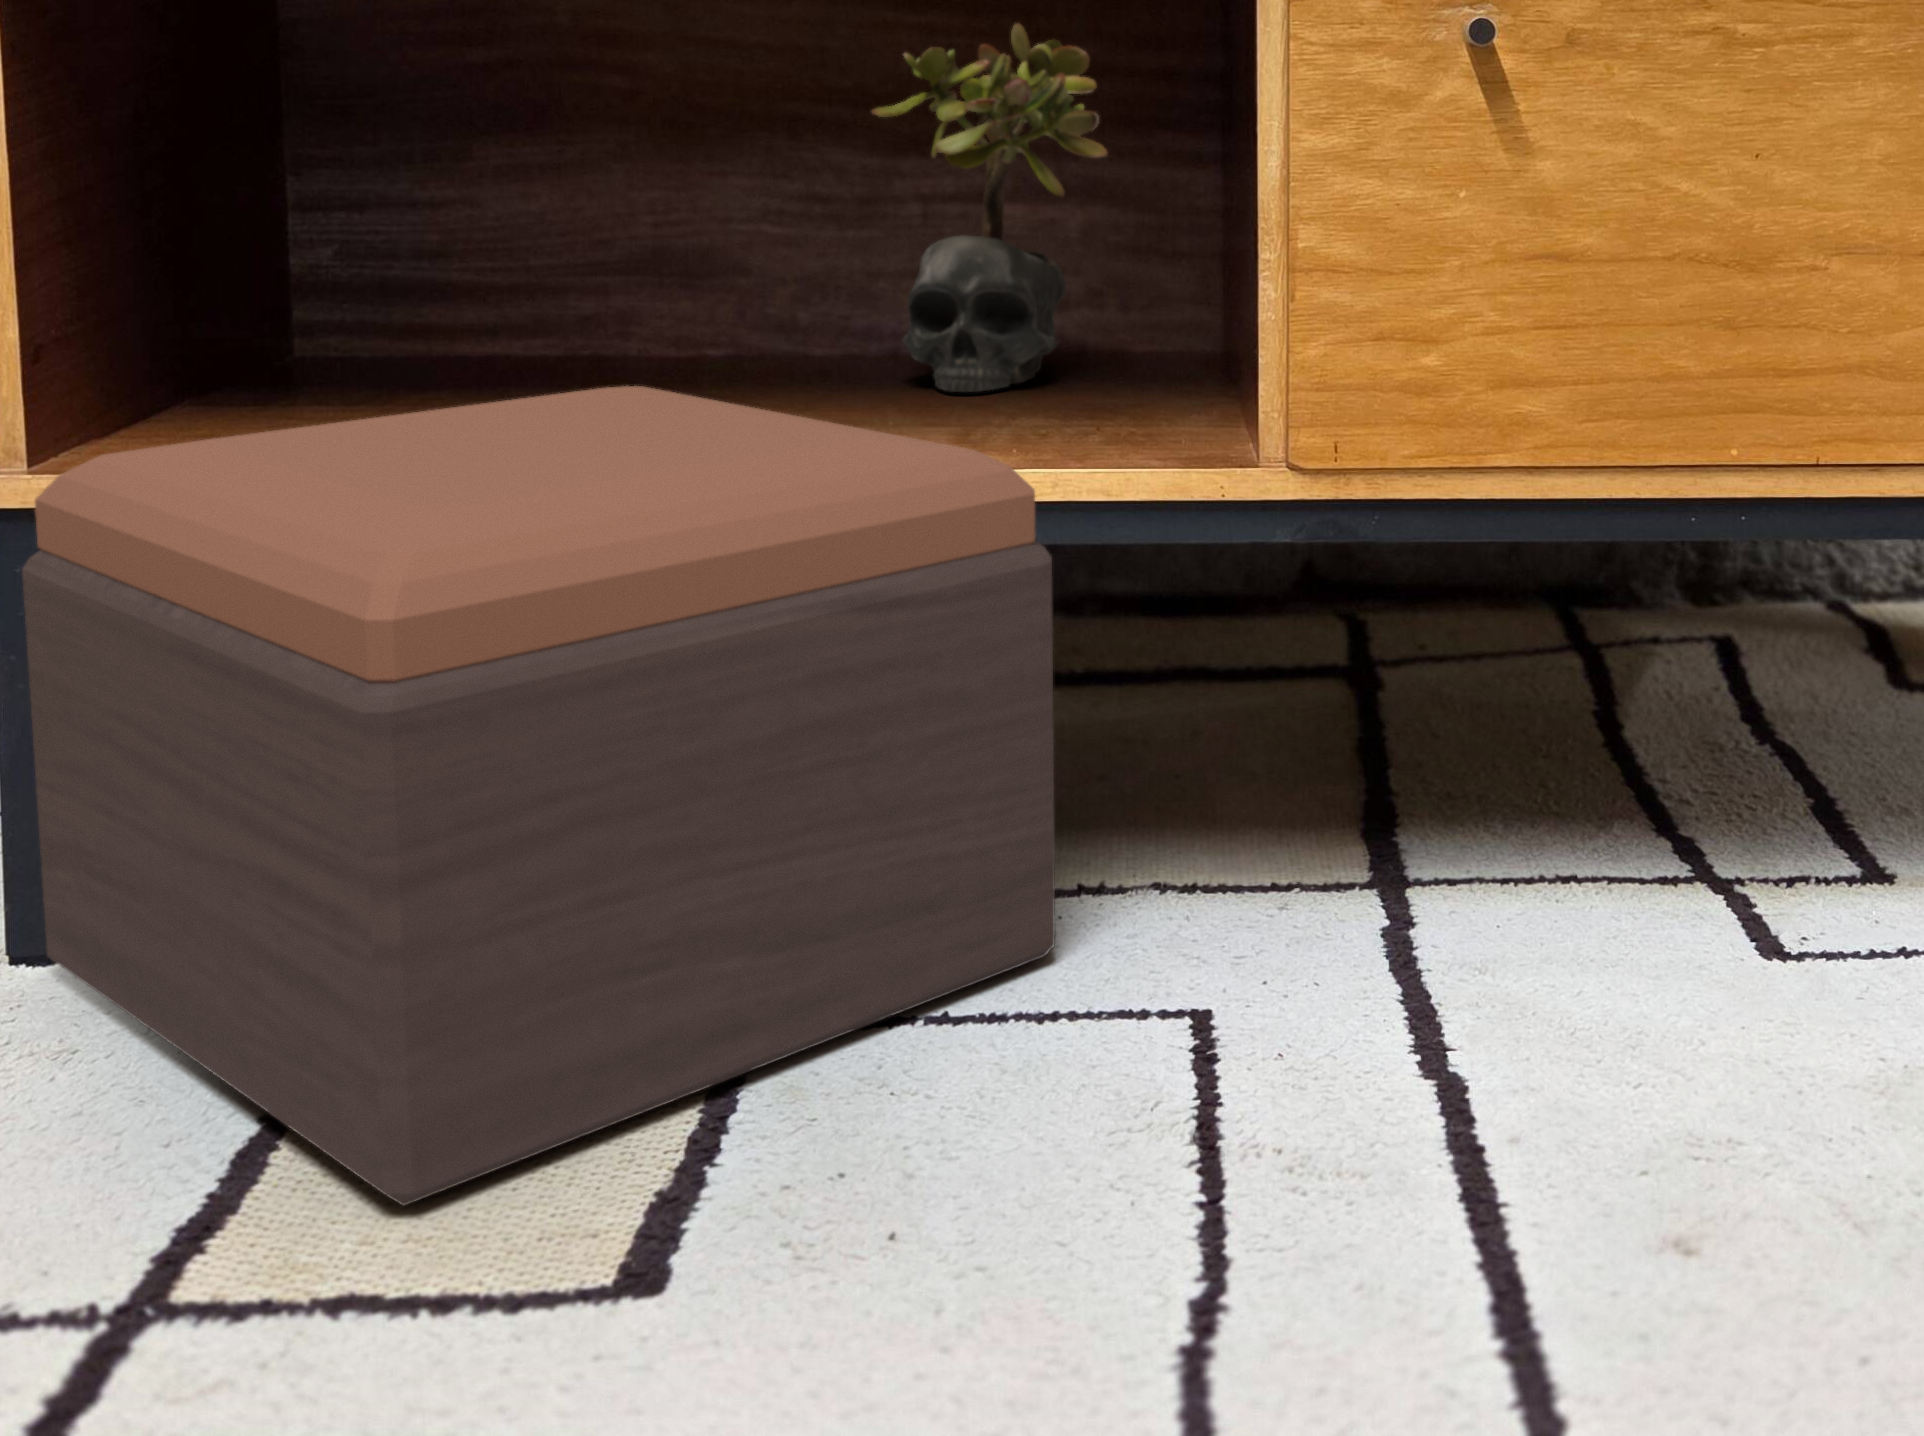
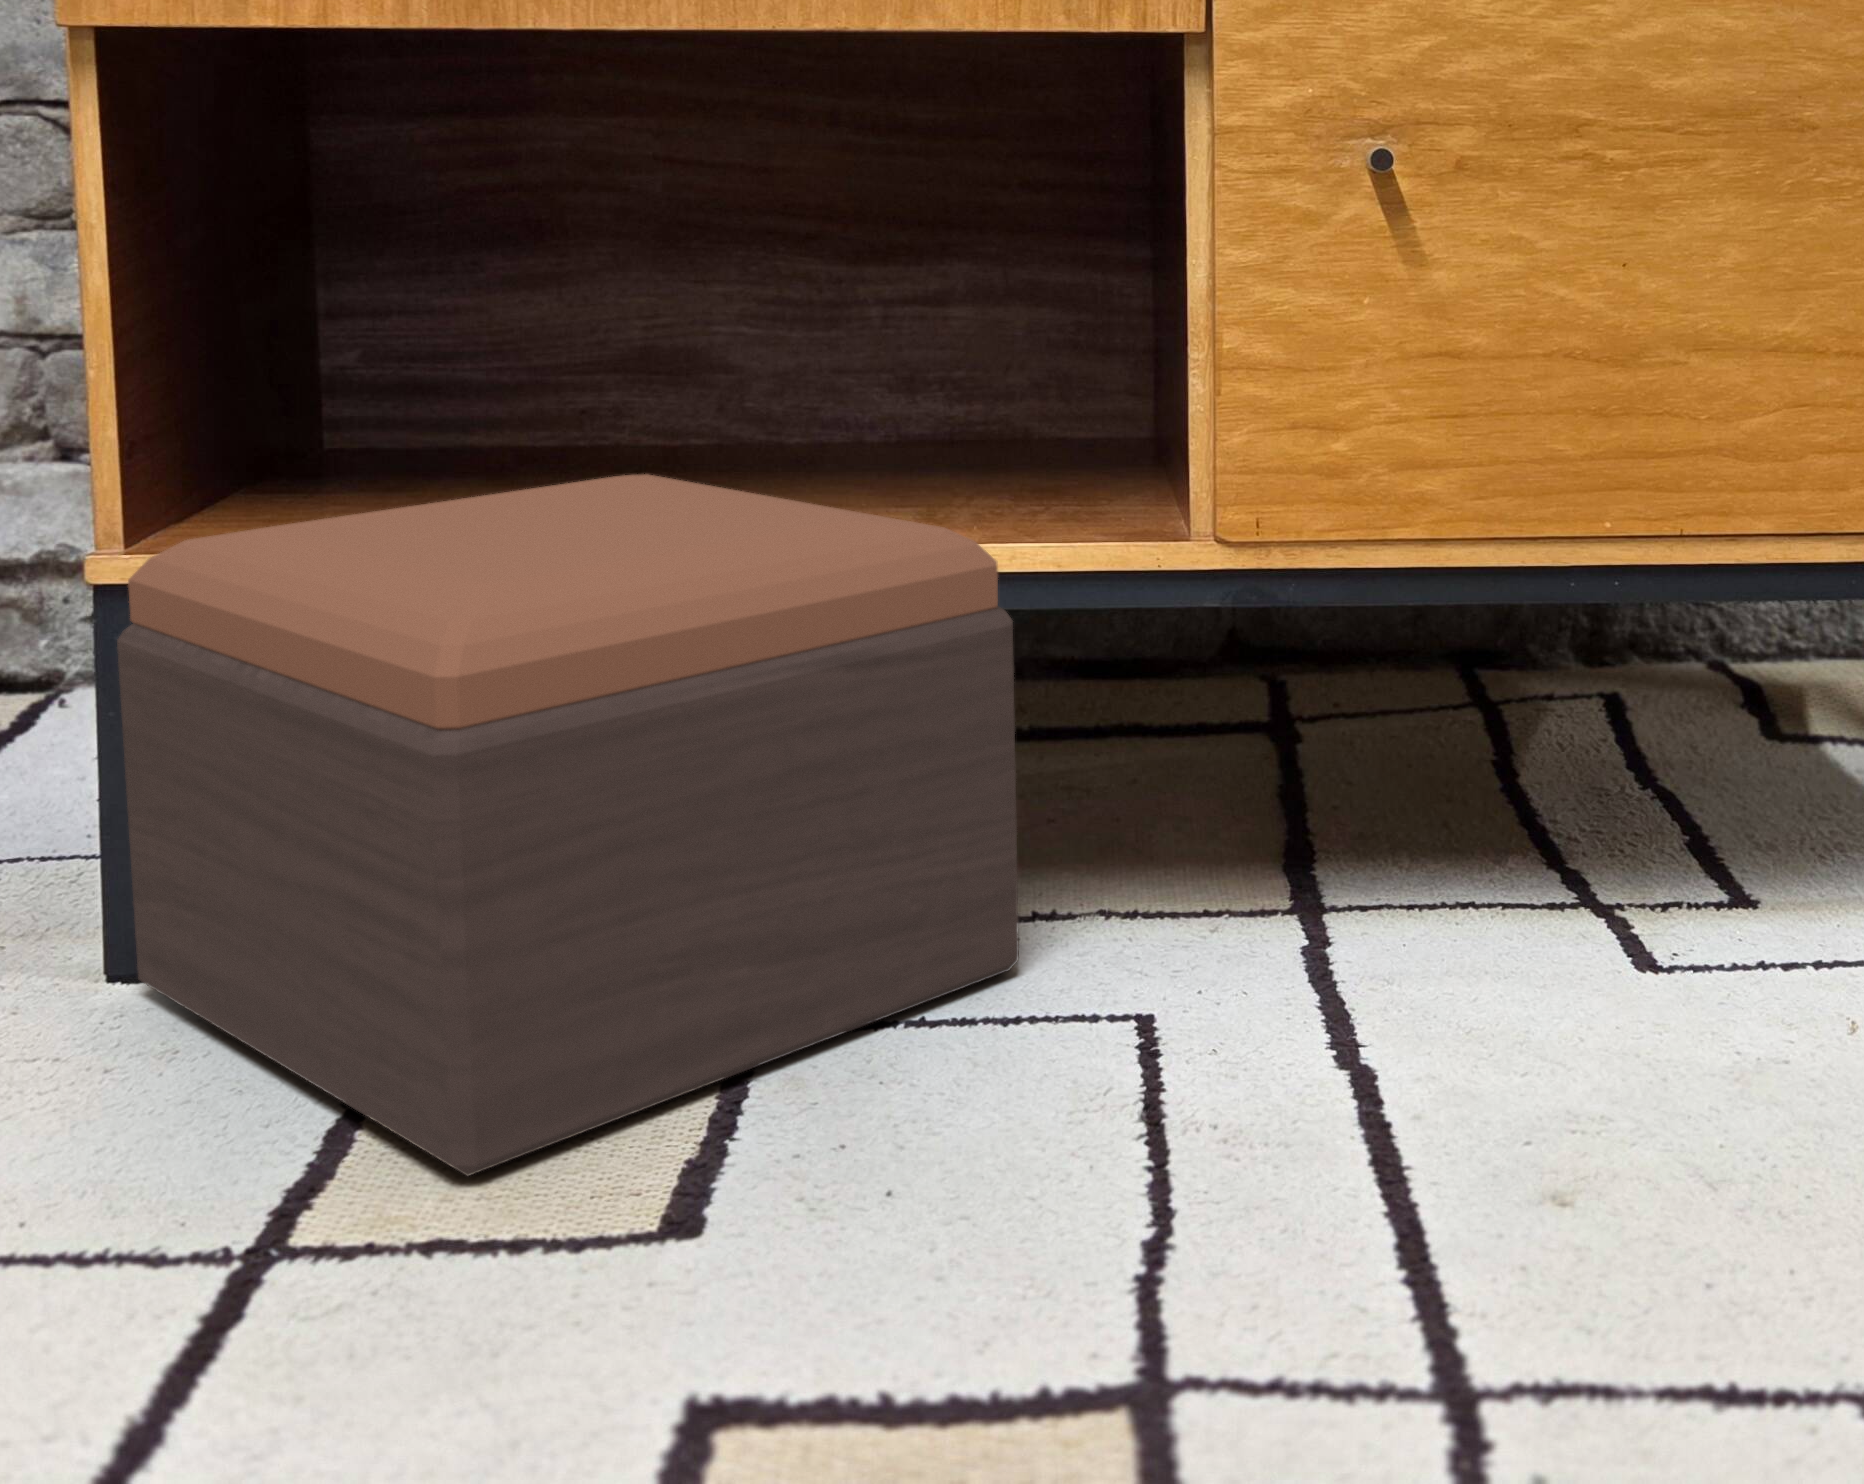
succulent plant: present [872,23,1107,392] -> none [847,147,1058,476]

